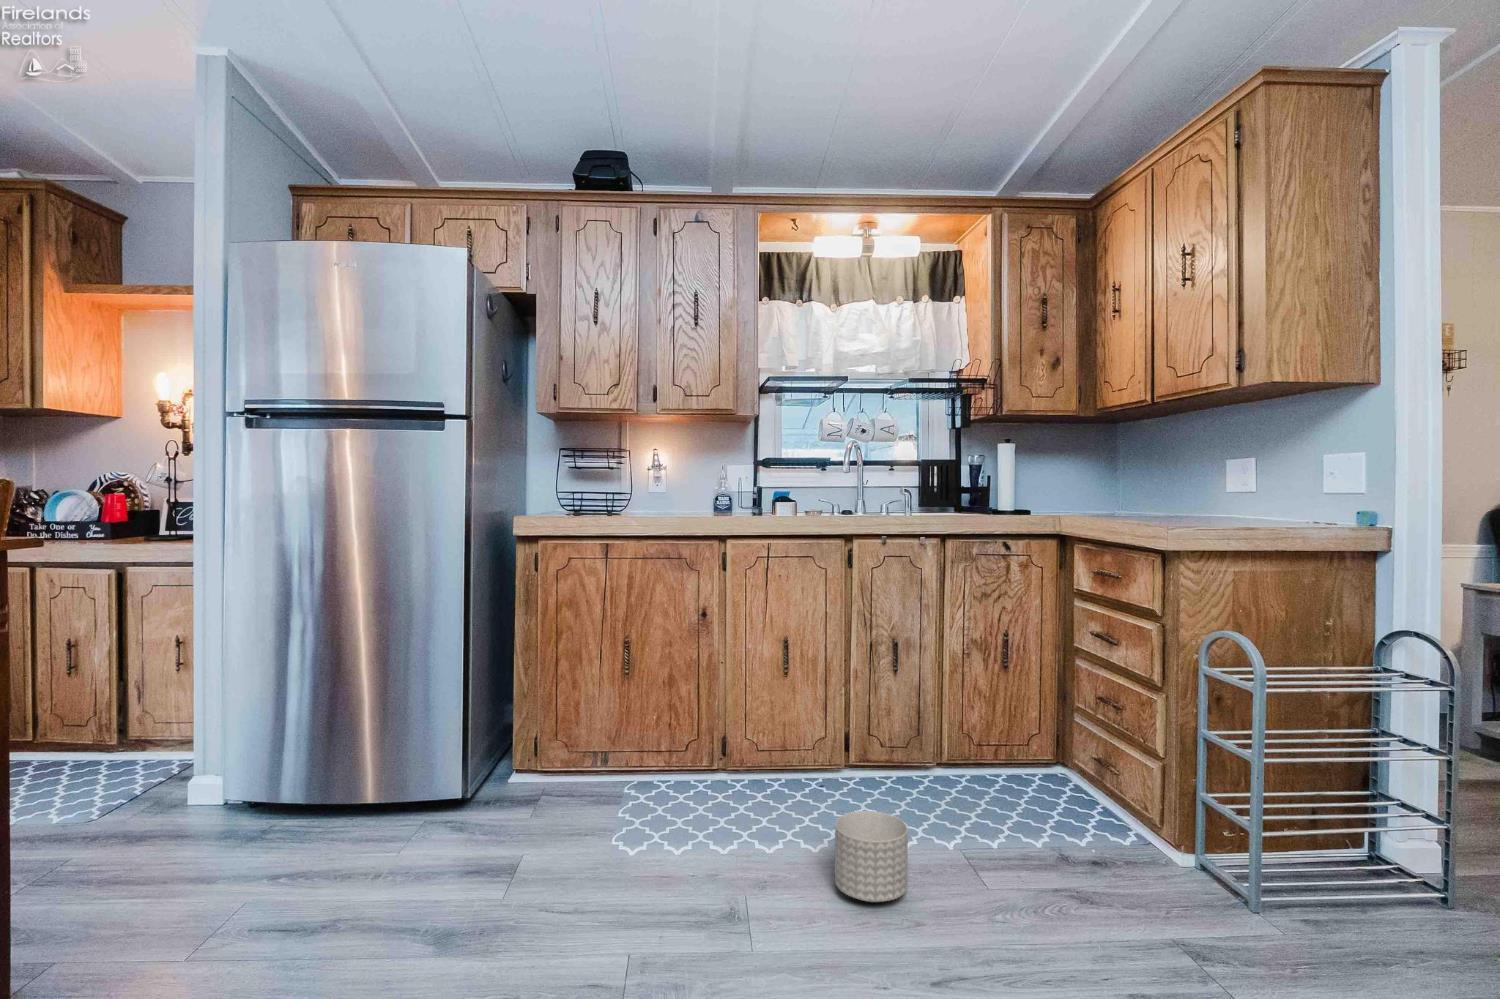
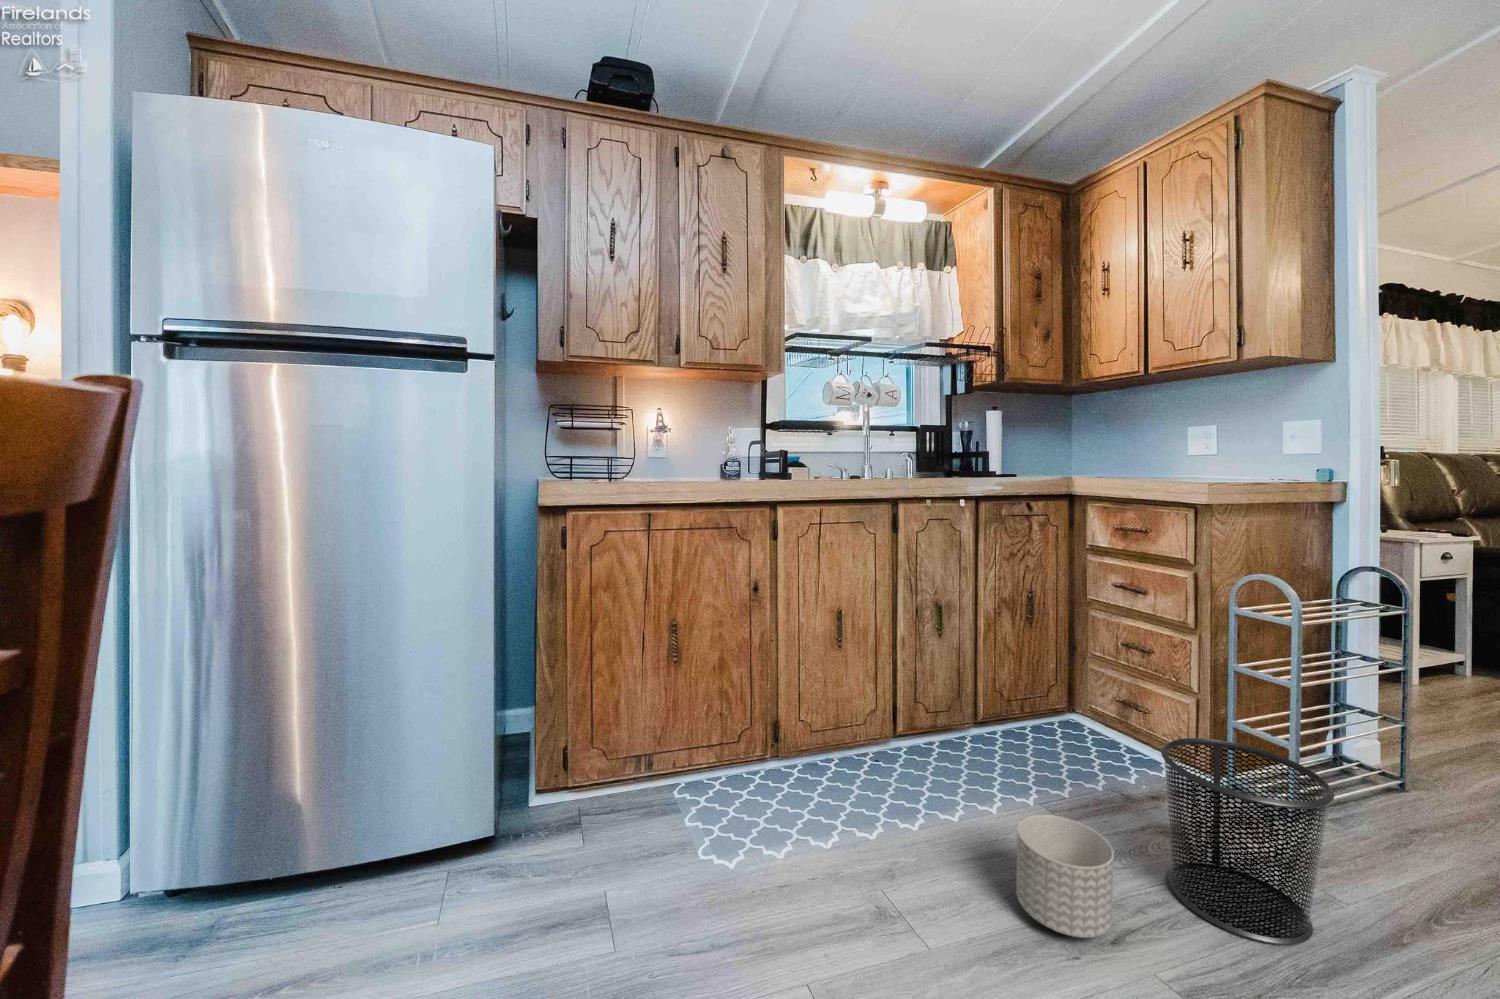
waste bin: none [981,761,1108,935] -> present [1161,738,1334,945]

